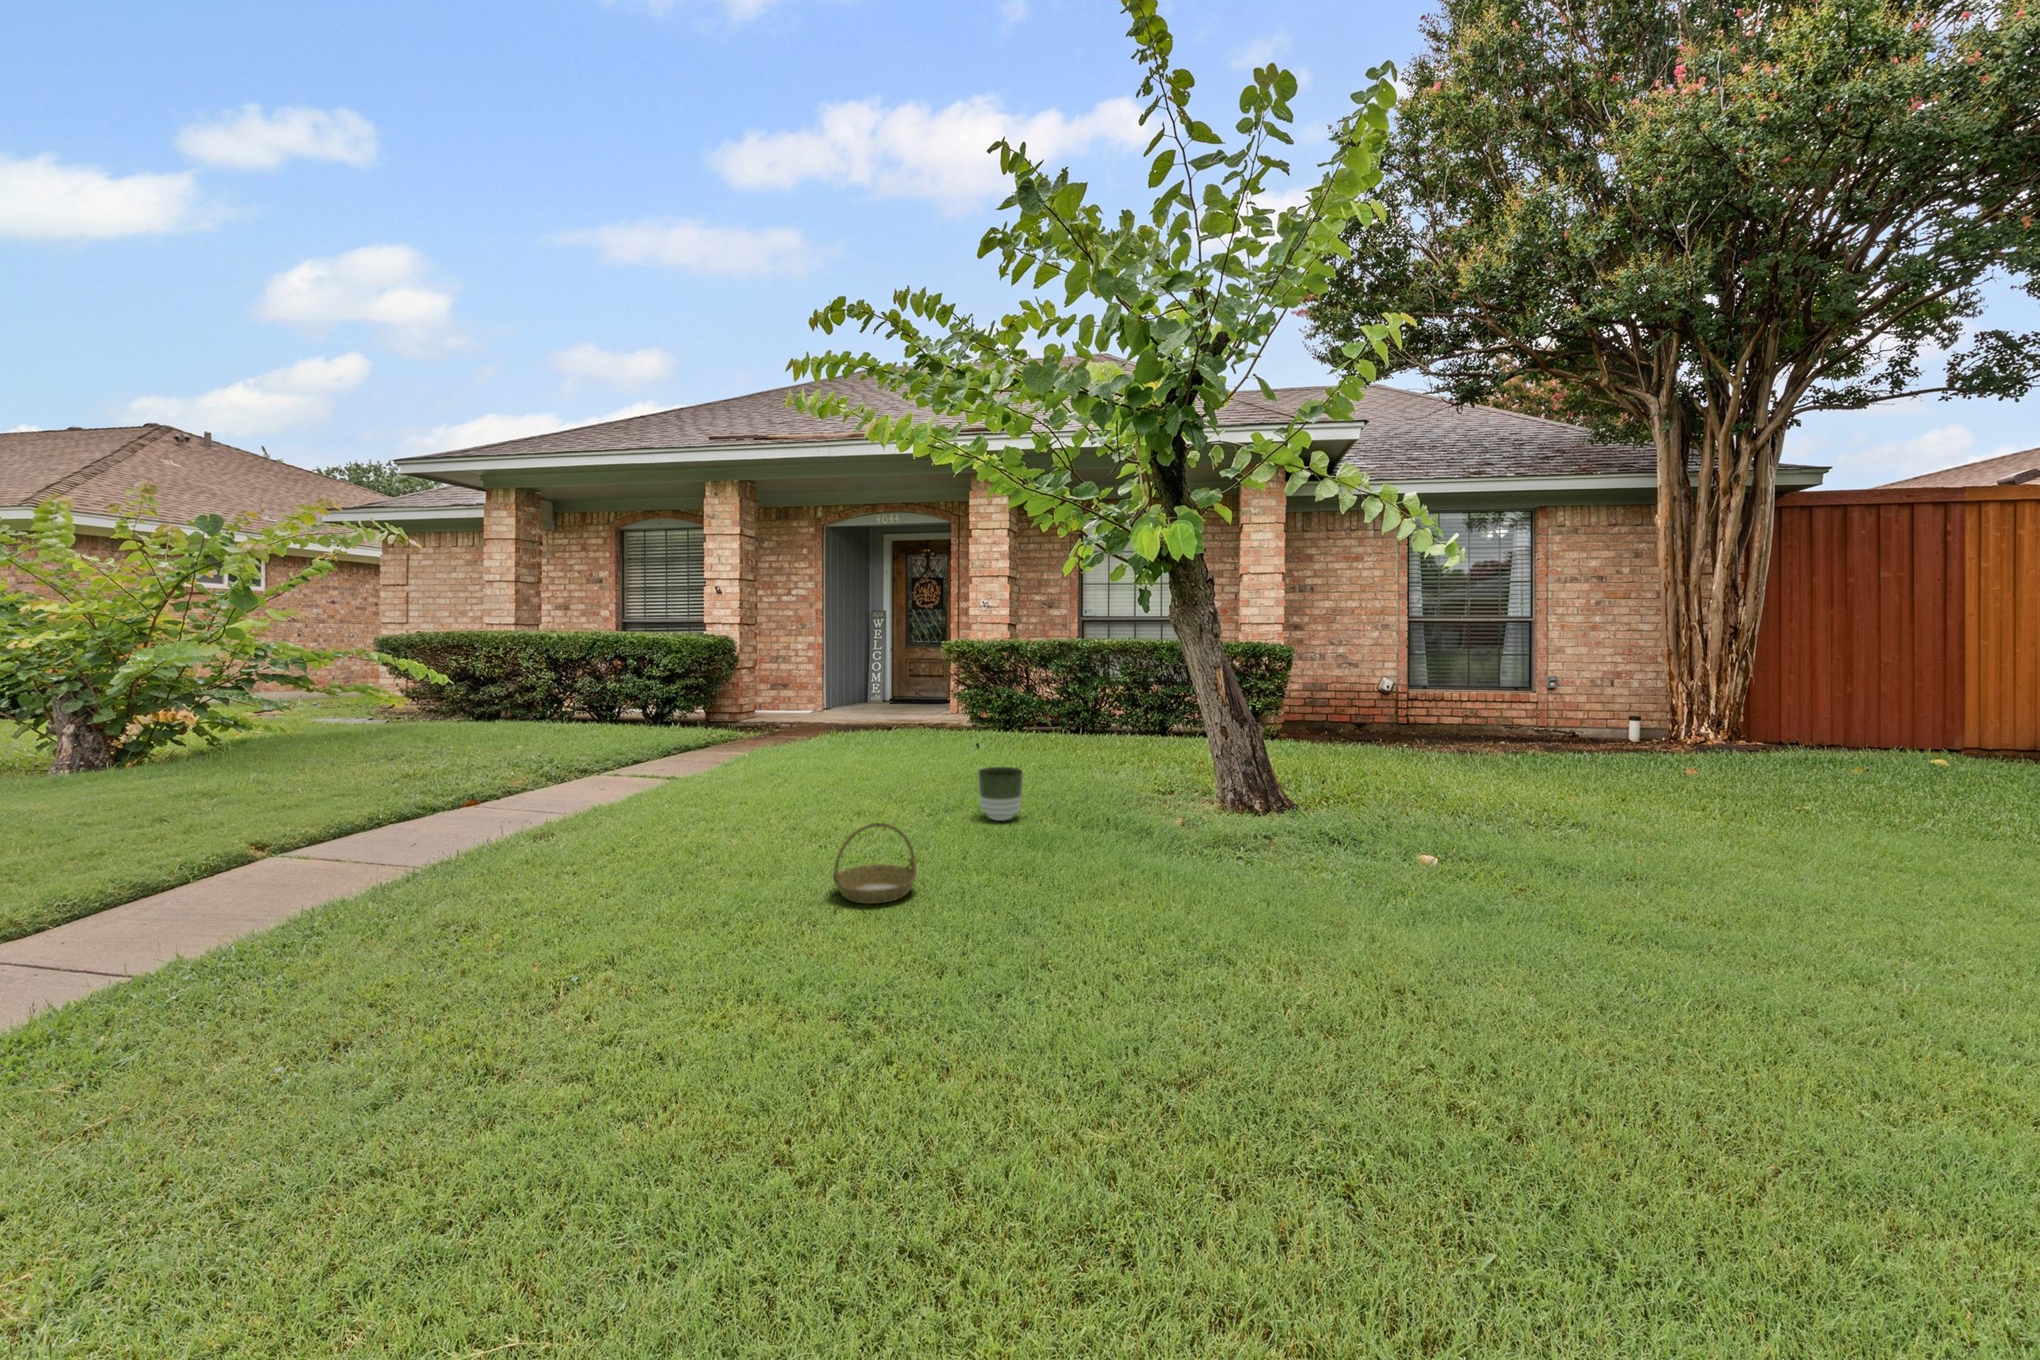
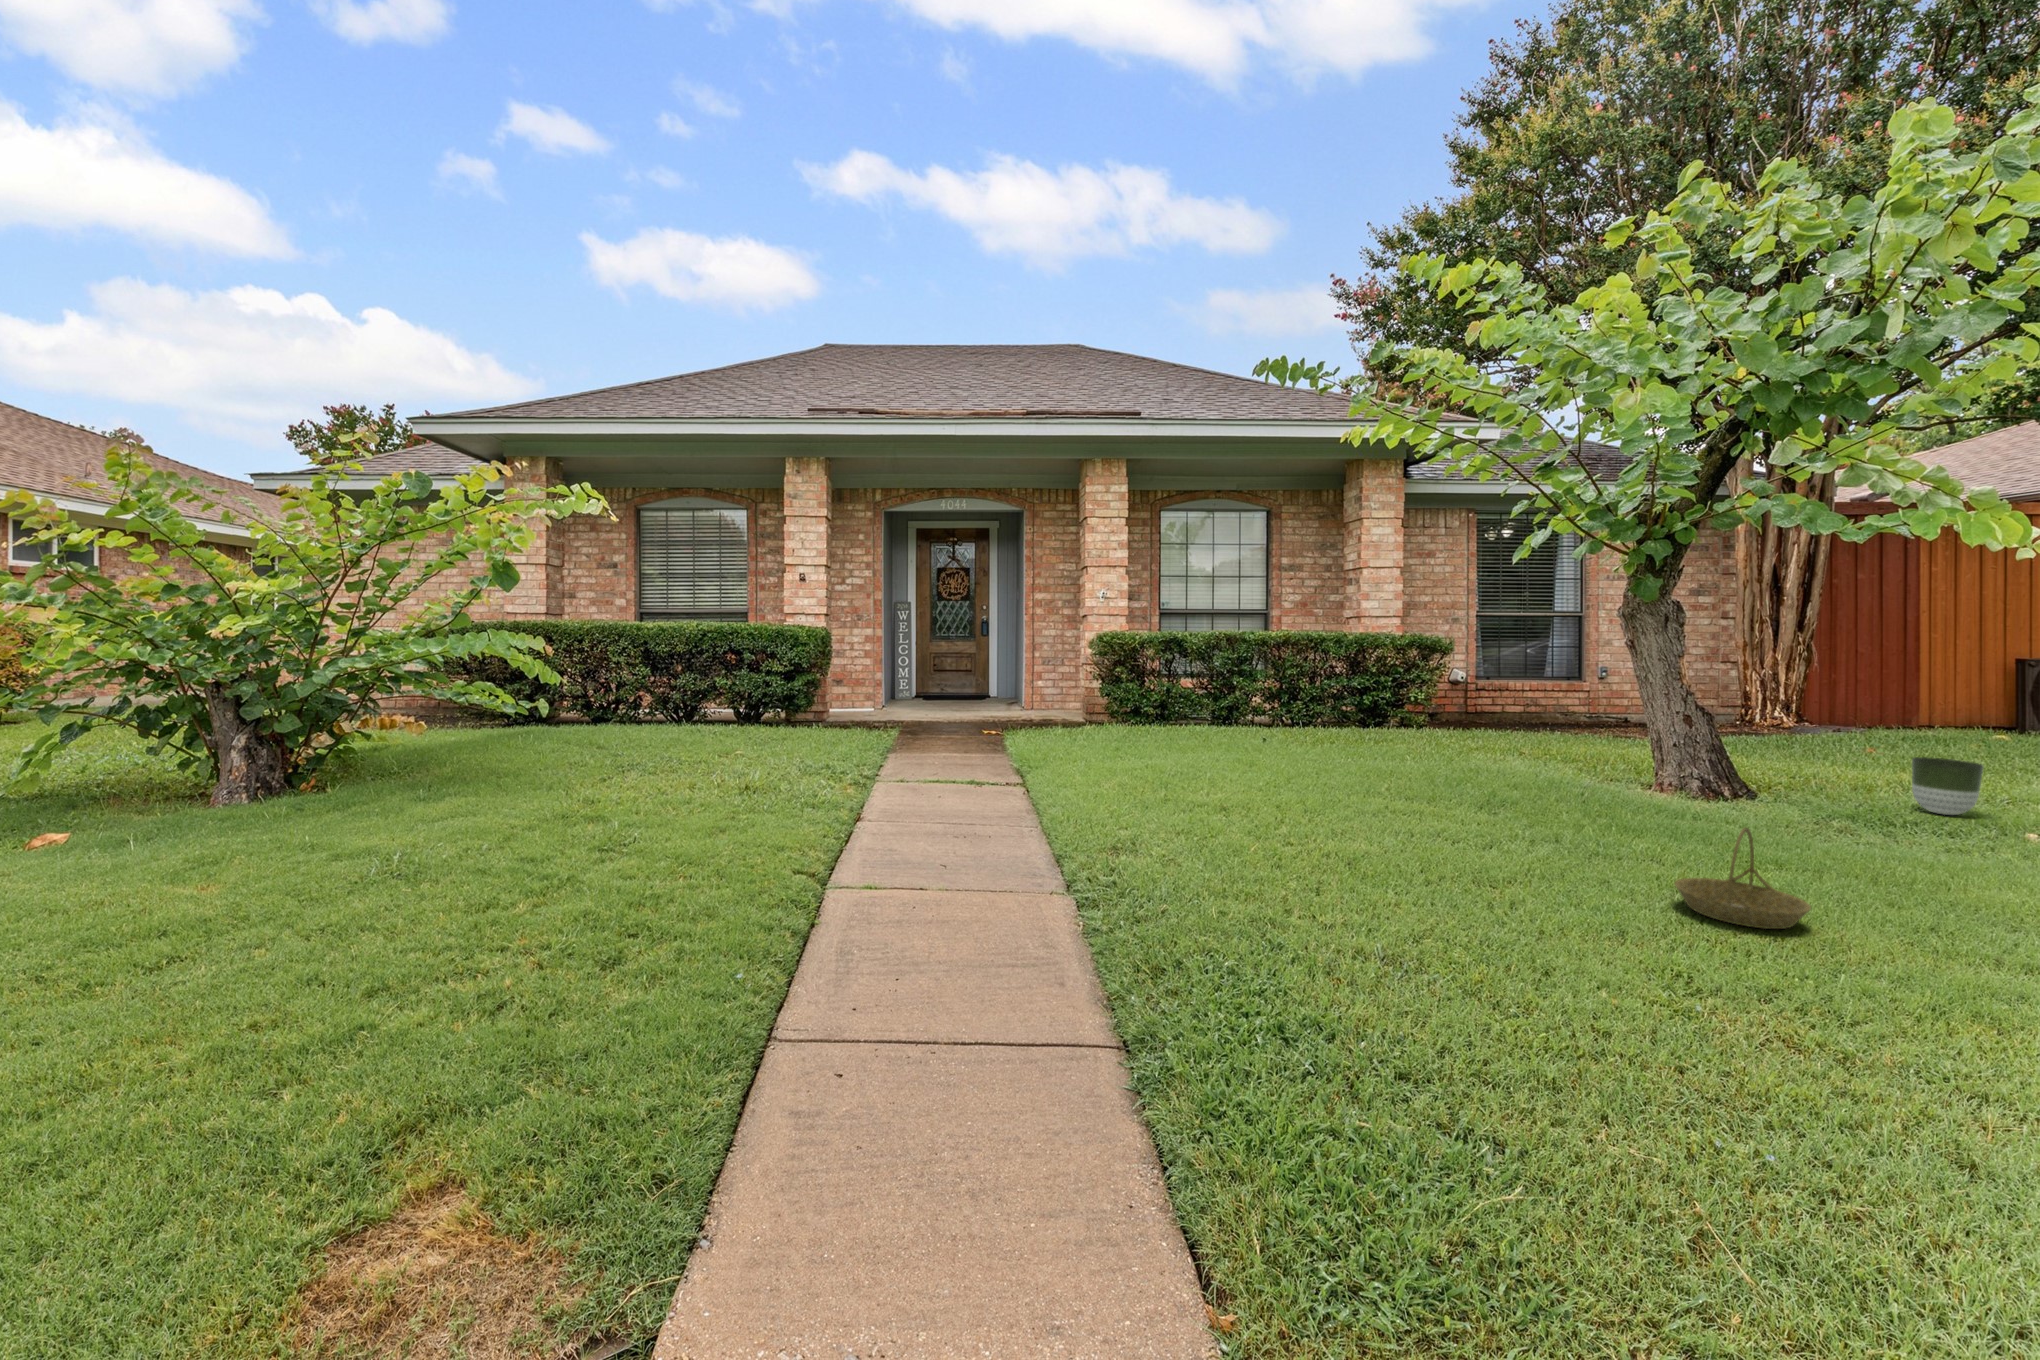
planter: present [978,767,1023,821] -> present [1912,757,1983,815]

